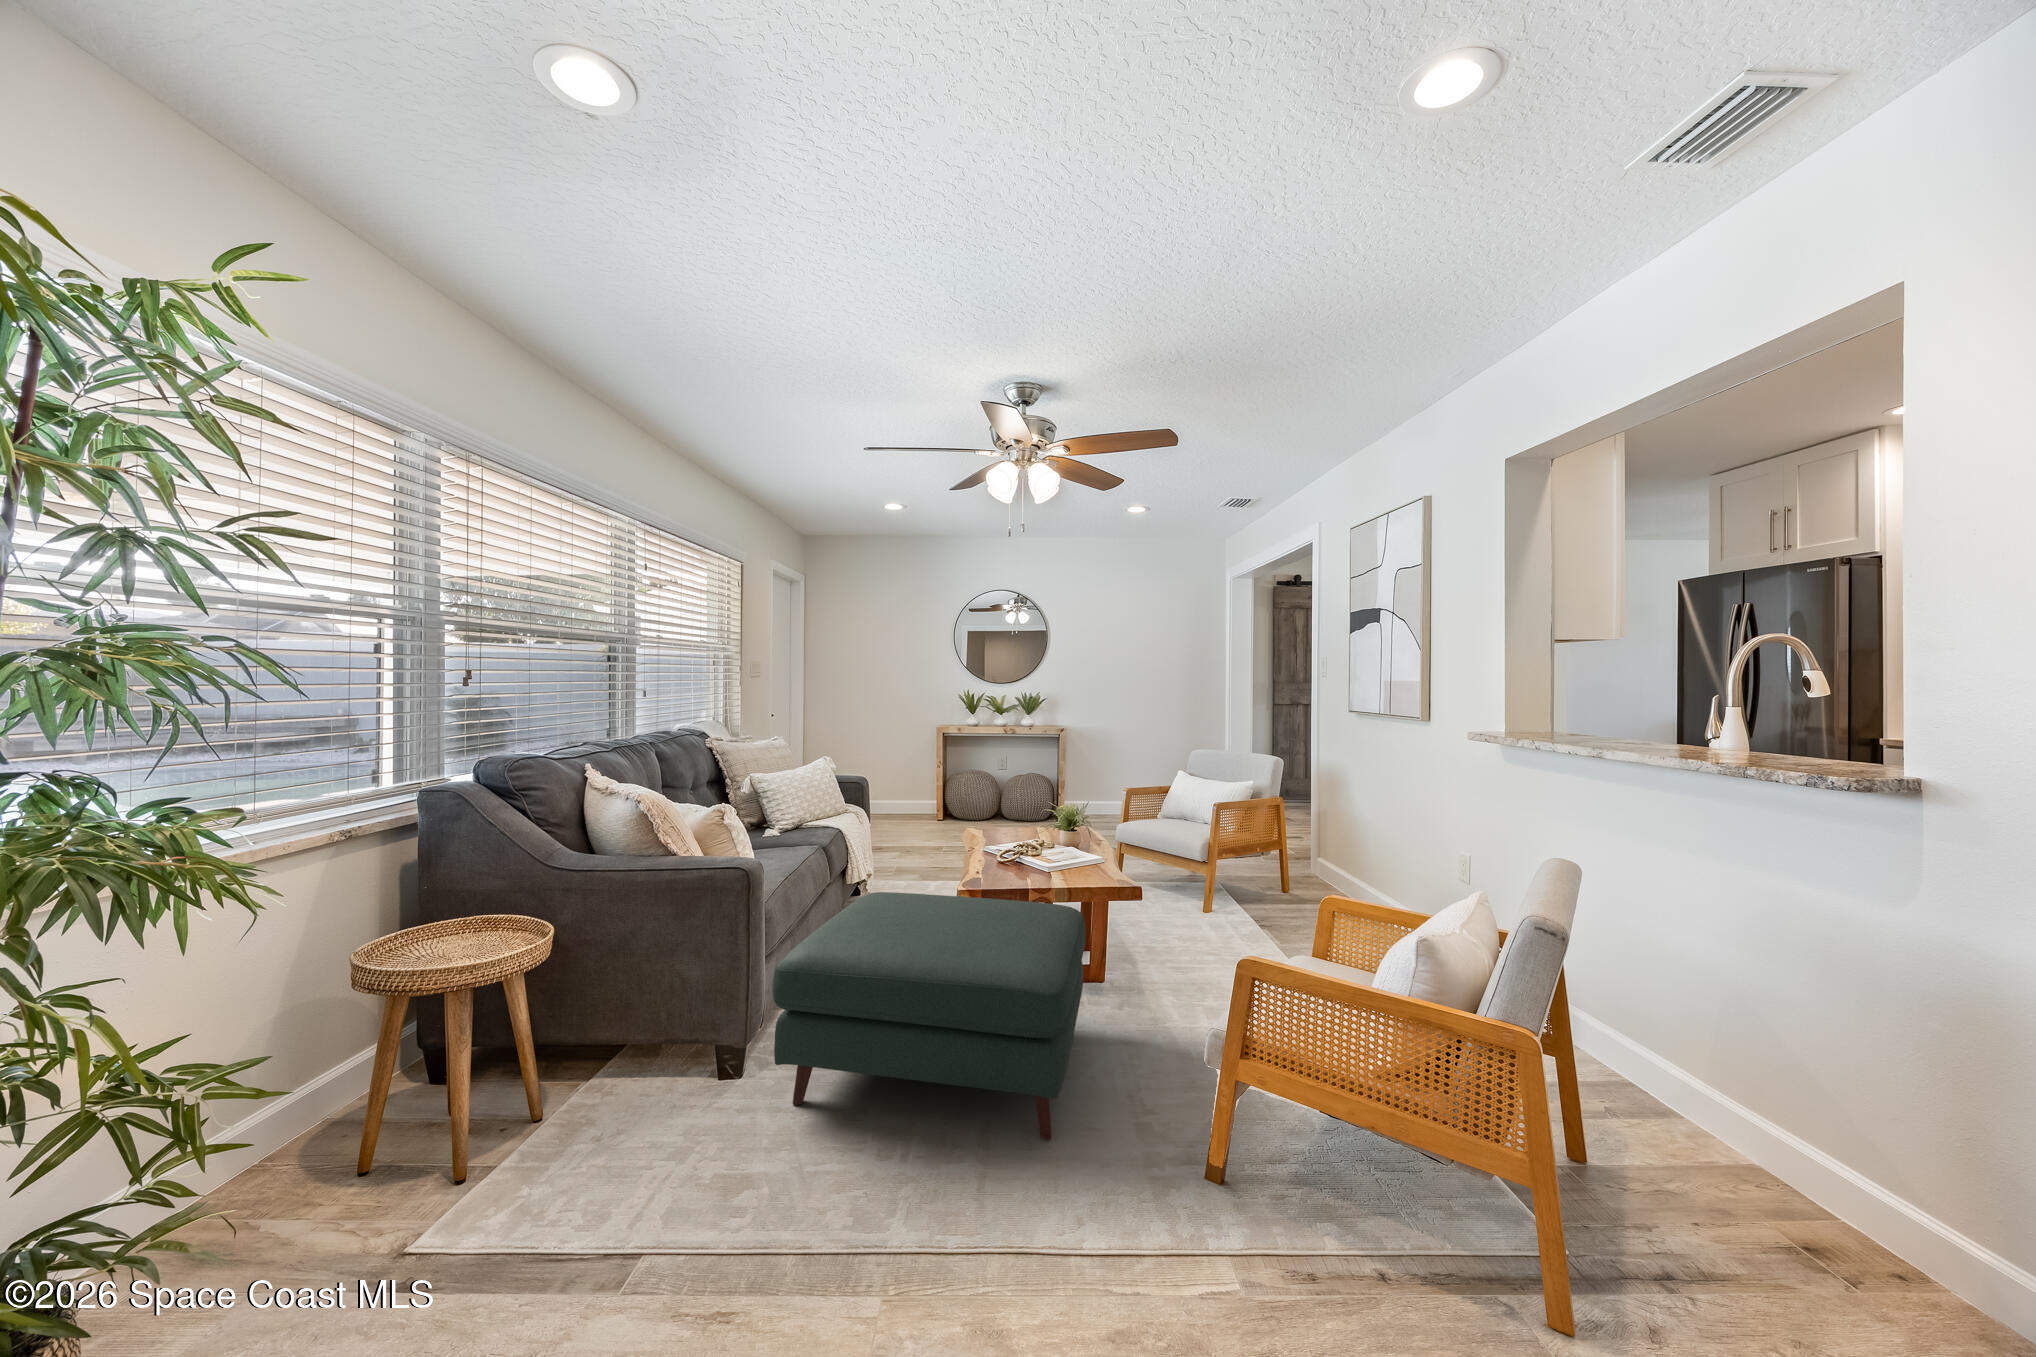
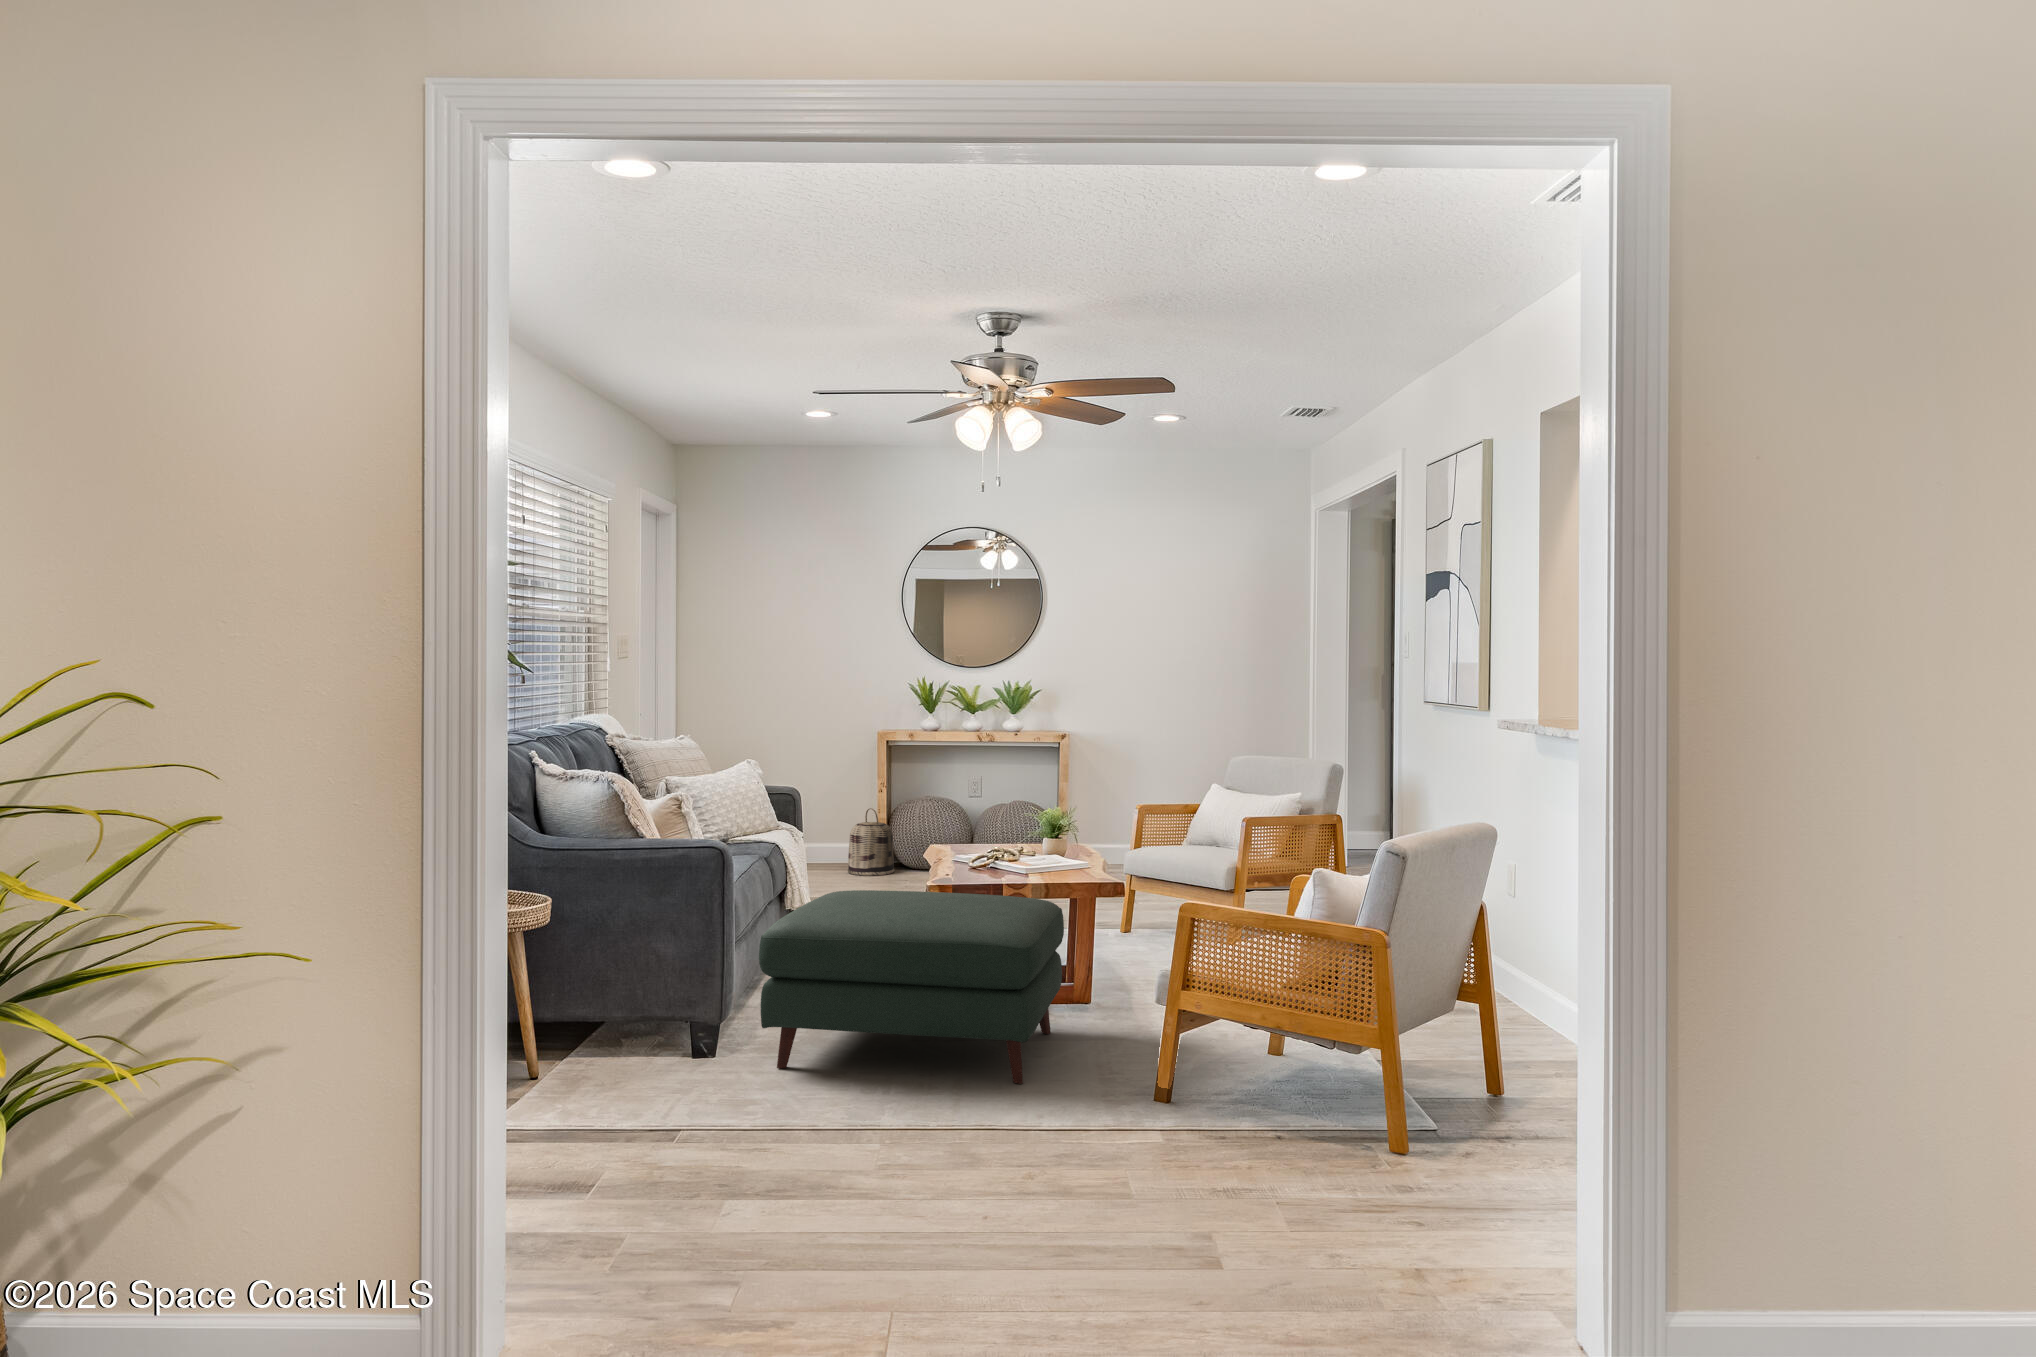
basket: none [915,781,947,829] -> present [848,808,895,876]

